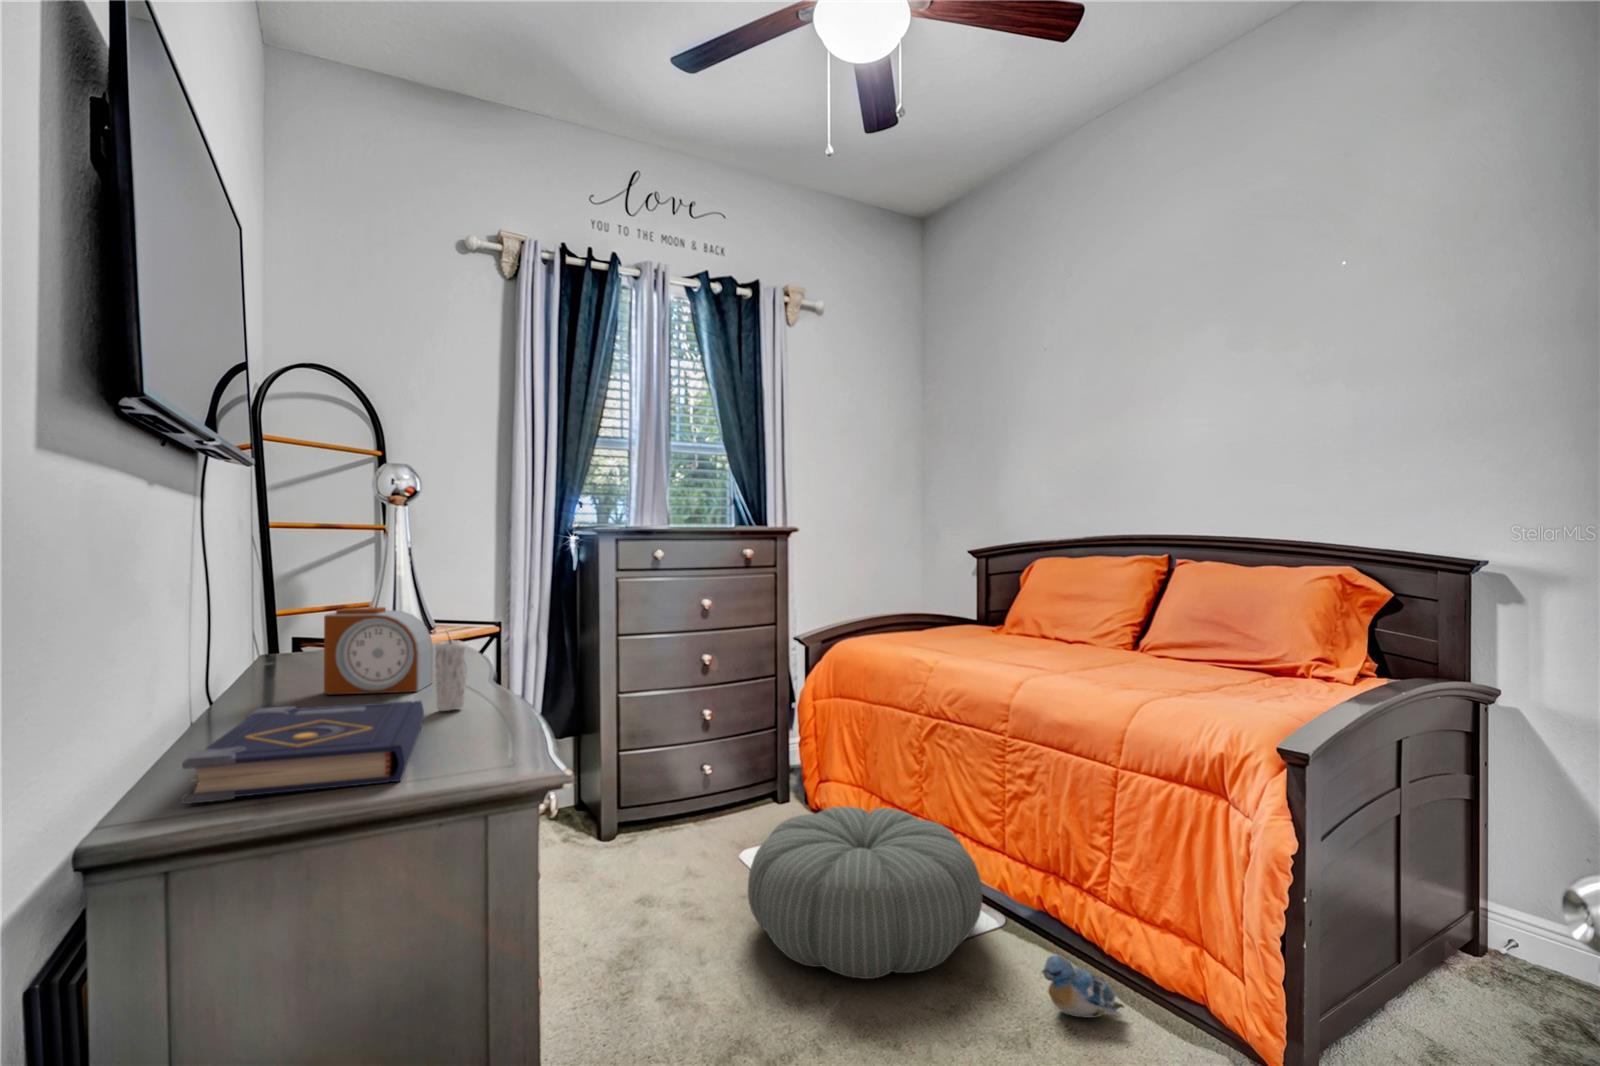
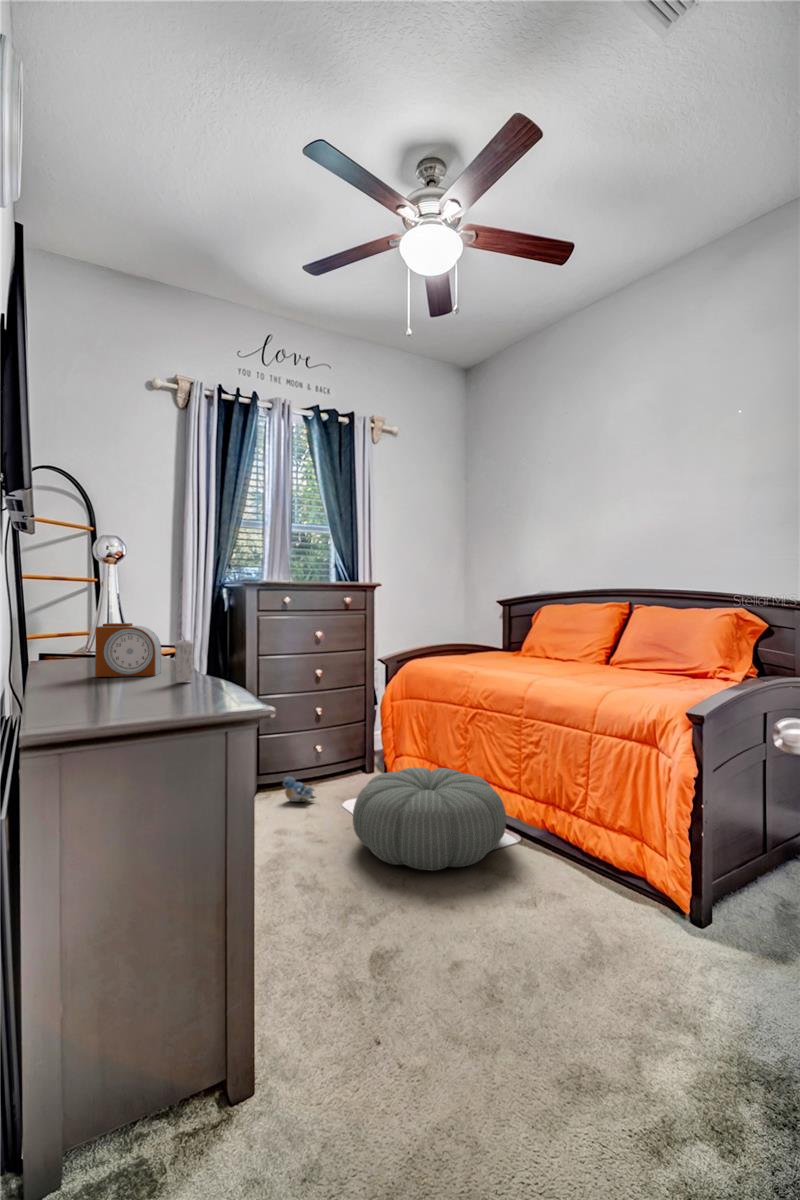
book: present [181,701,424,804] -> none [66,672,184,715]
plush toy: present [1042,955,1124,1018] -> present [283,777,316,802]

